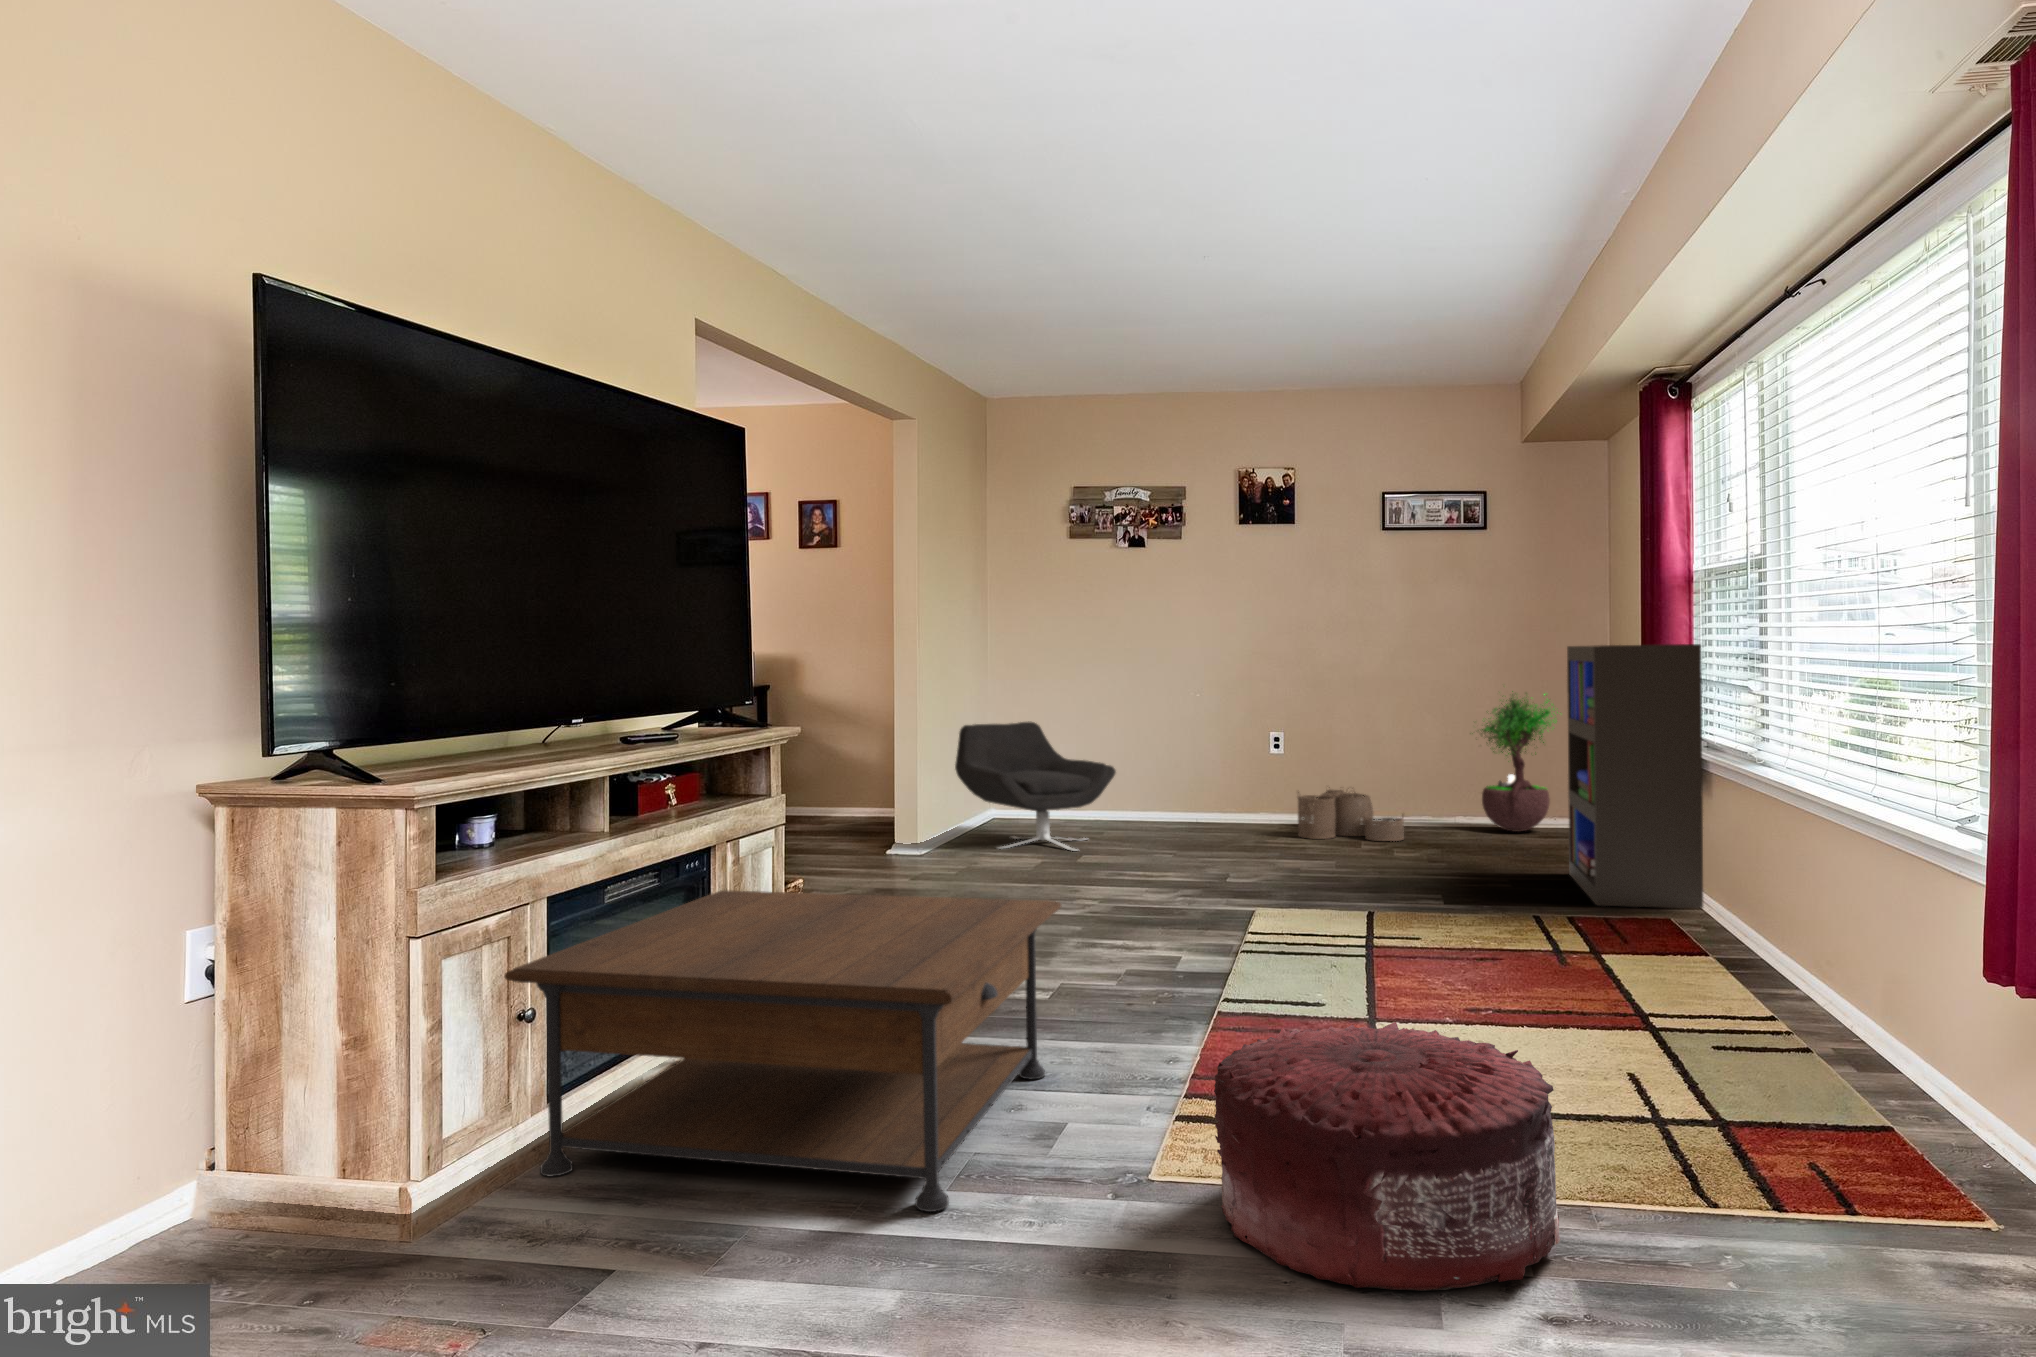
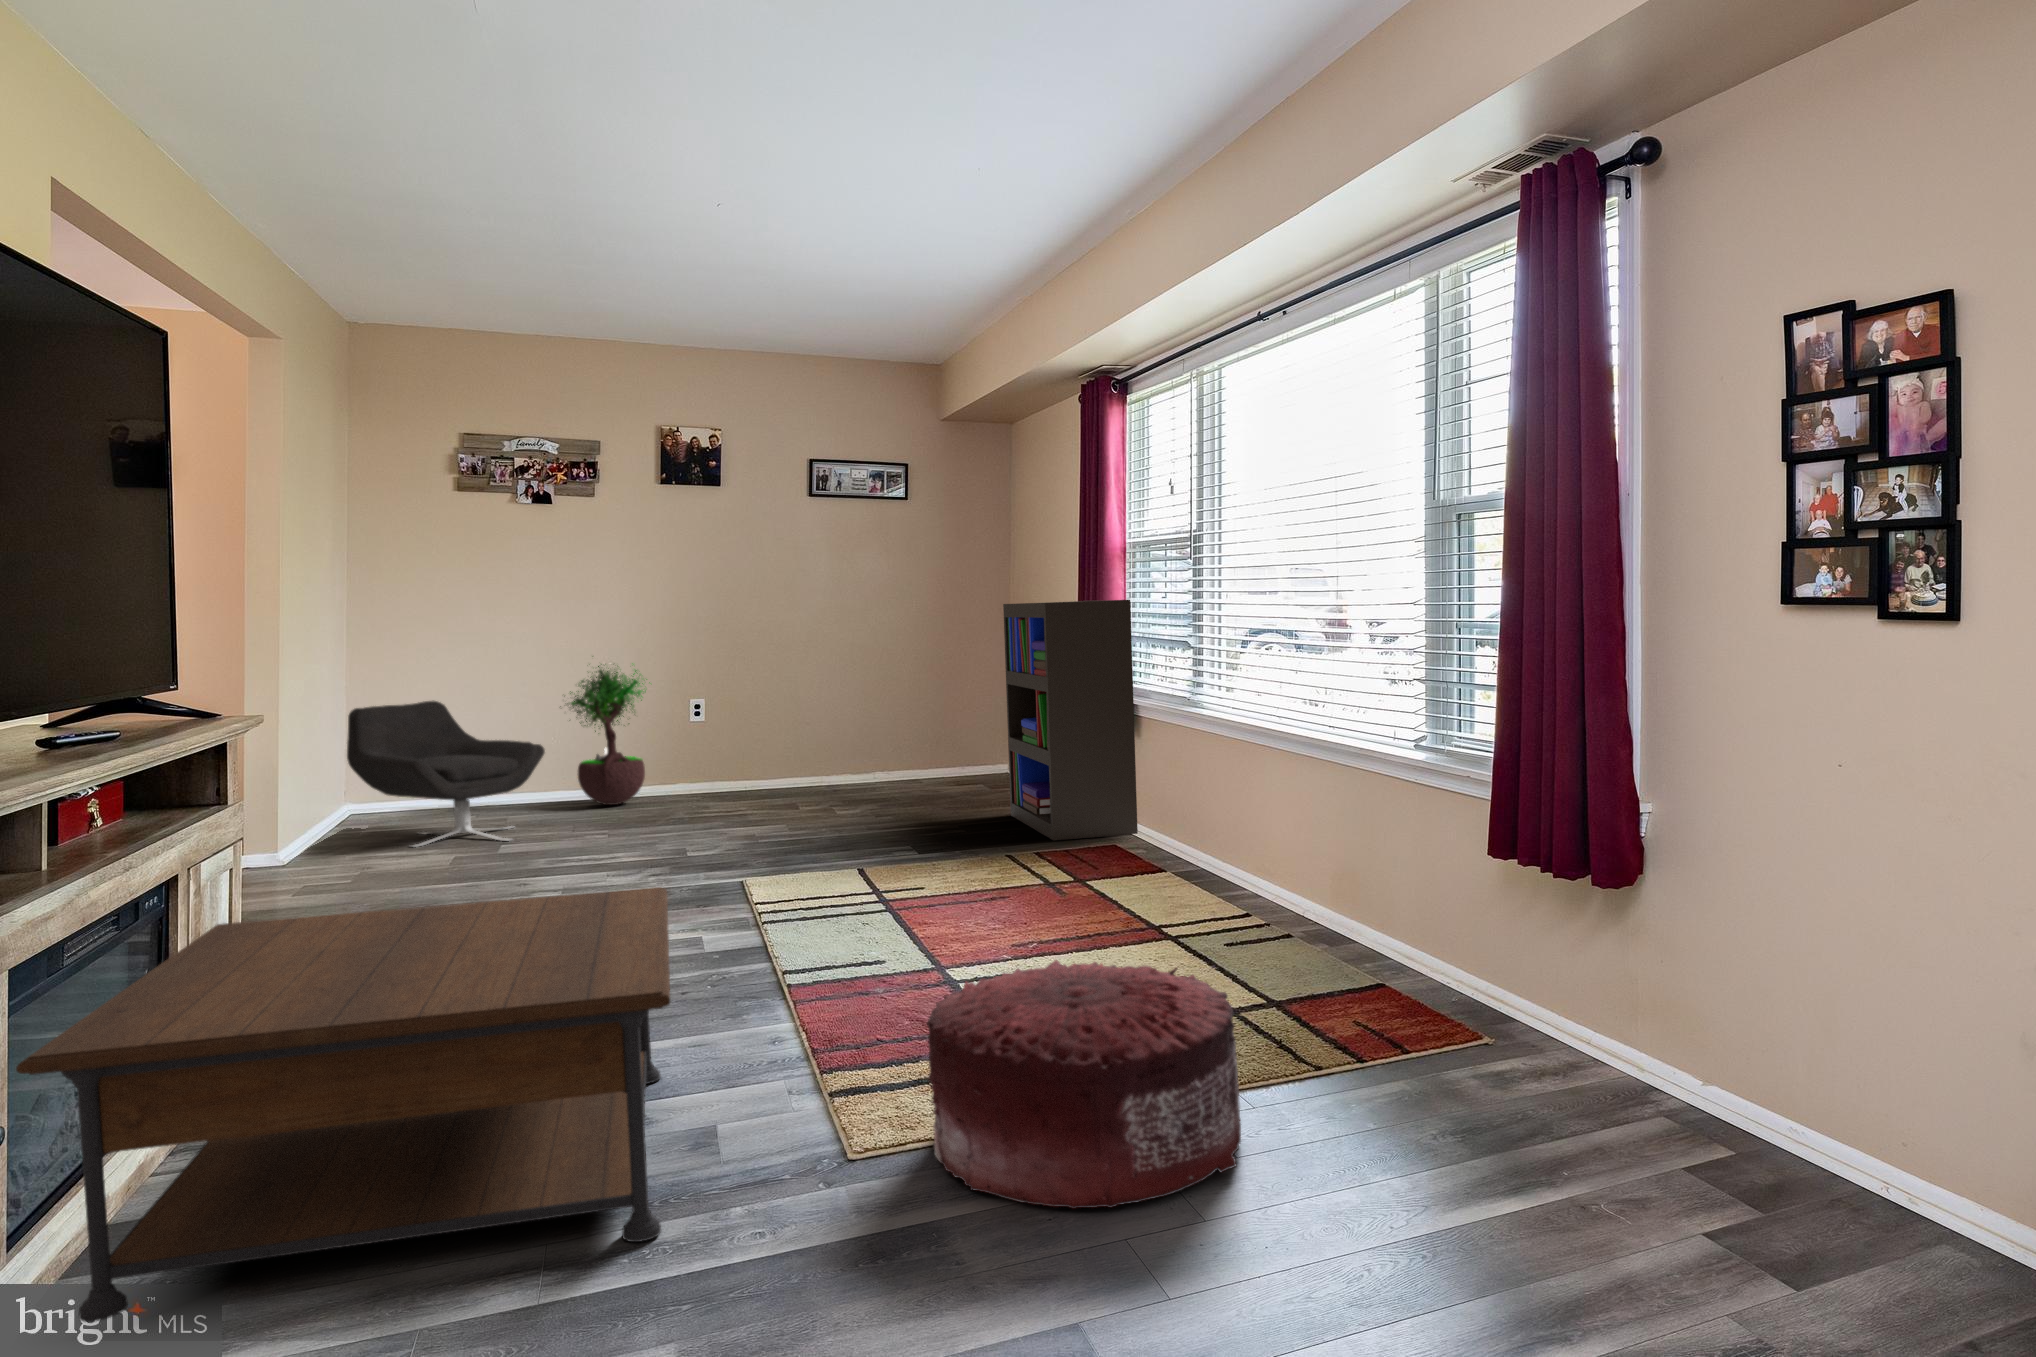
potted tree: present [1472,691,1558,832] -> present [560,656,647,805]
woven basket: present [1297,787,1404,841] -> none [735,750,844,805]

